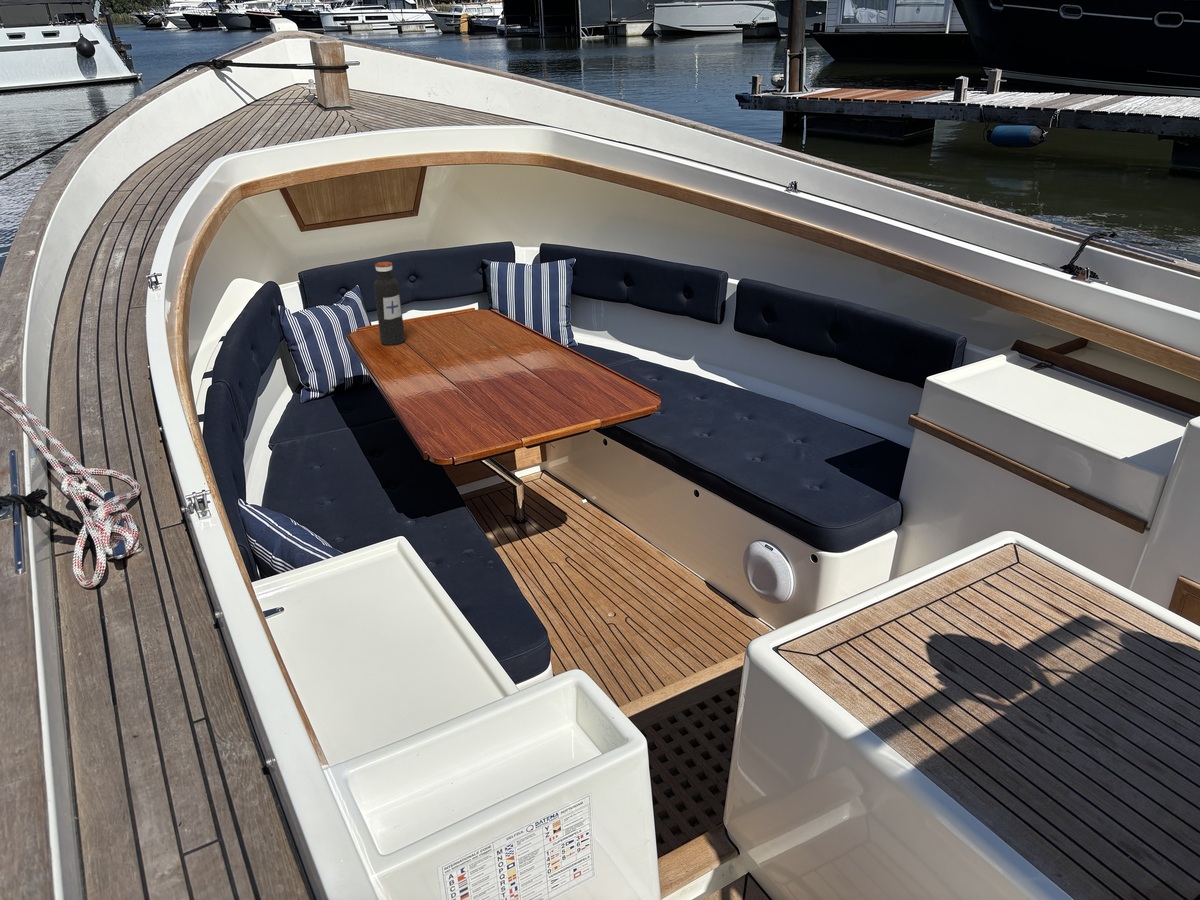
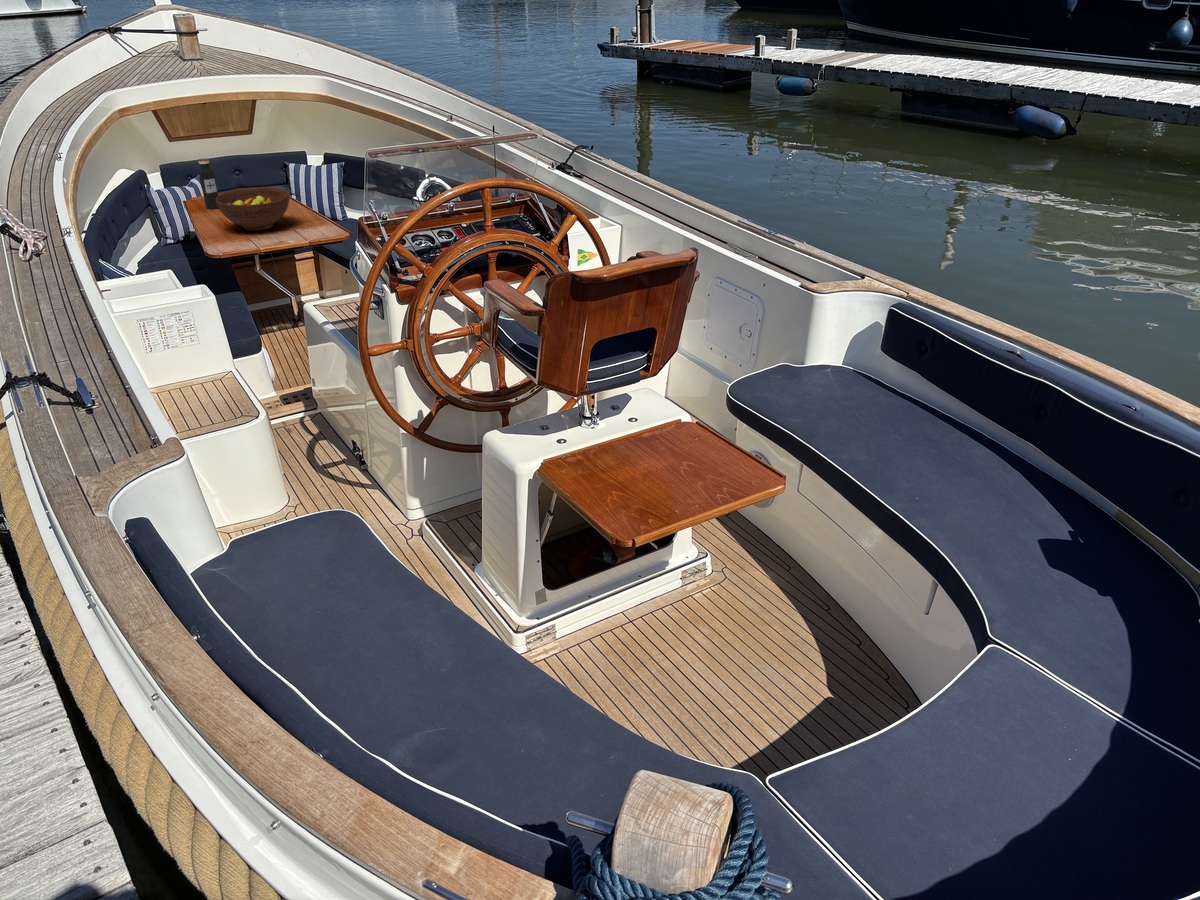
fruit bowl: none [426,314,555,397] -> present [216,187,289,231]

